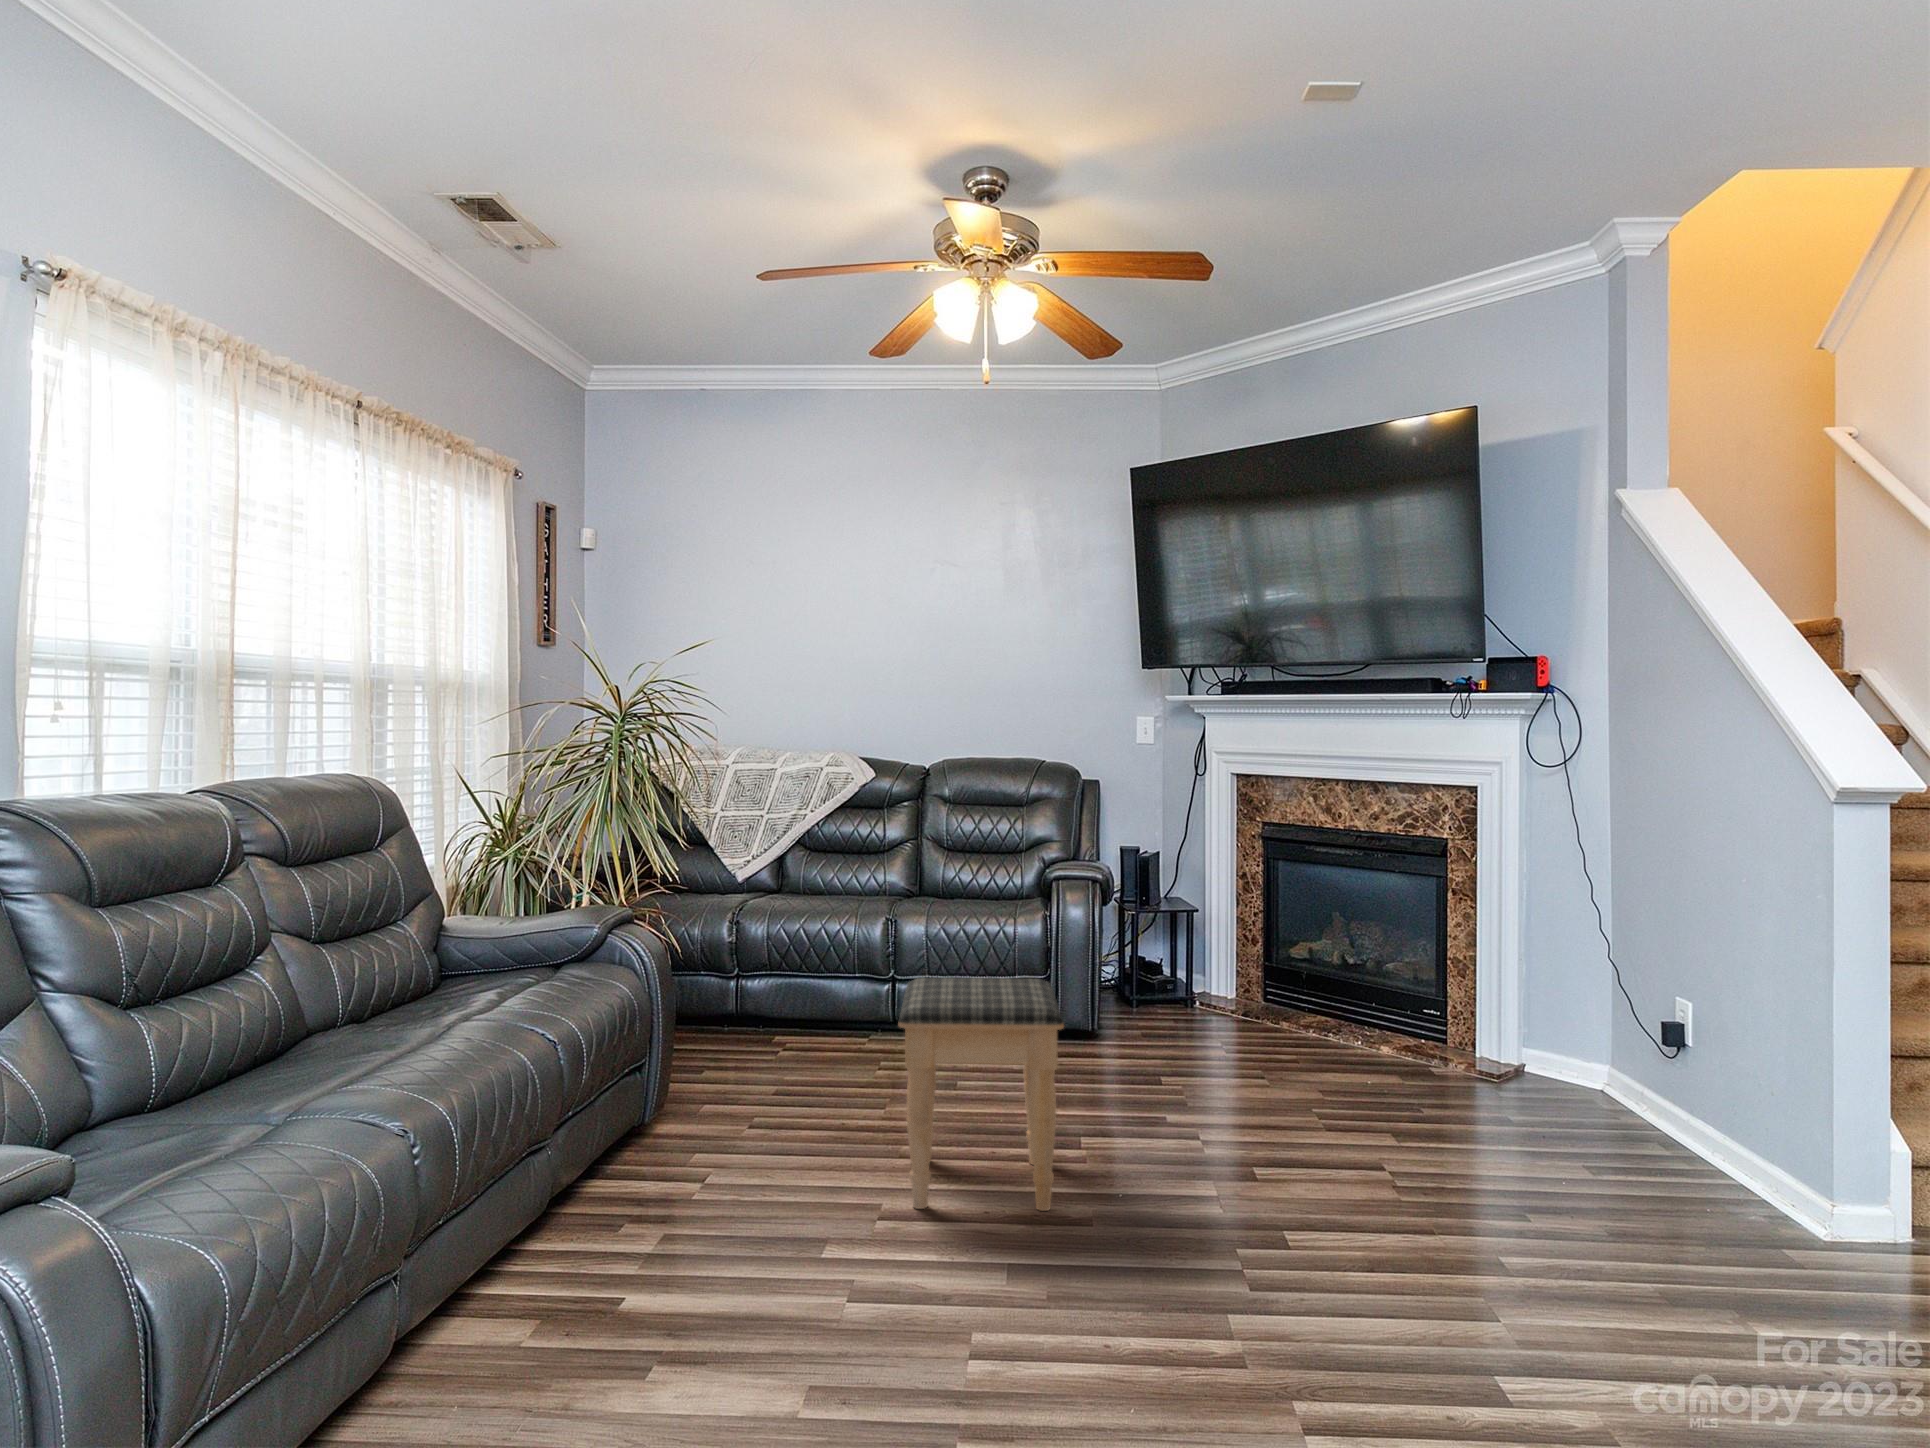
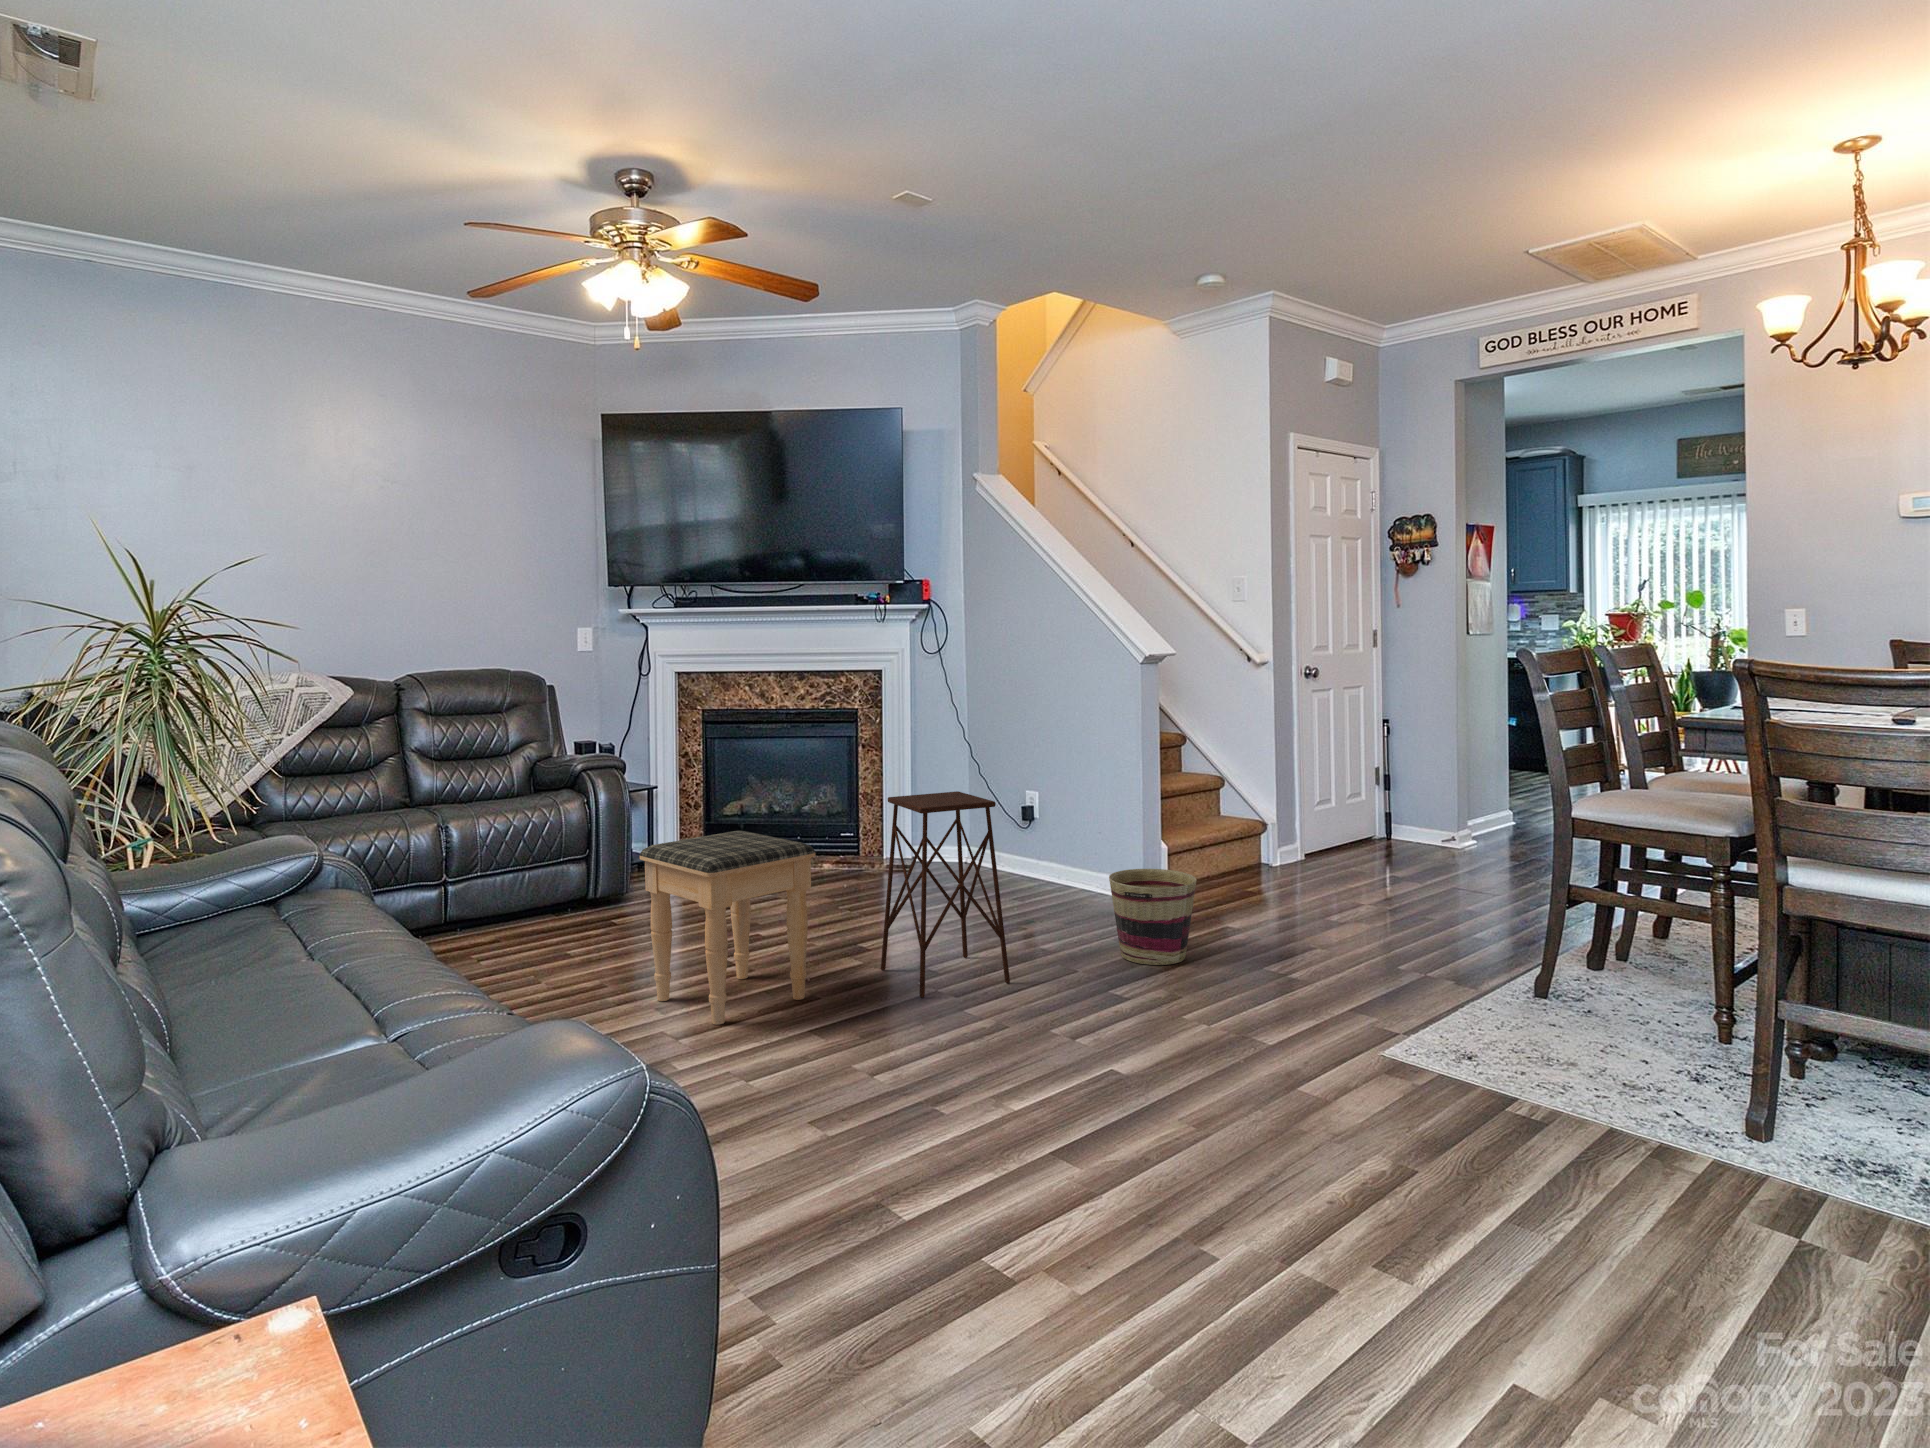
side table: none [1169,969,1334,1287] -> present [881,791,1010,998]
basket: none [1551,1164,1727,1362] -> present [1109,869,1197,965]

